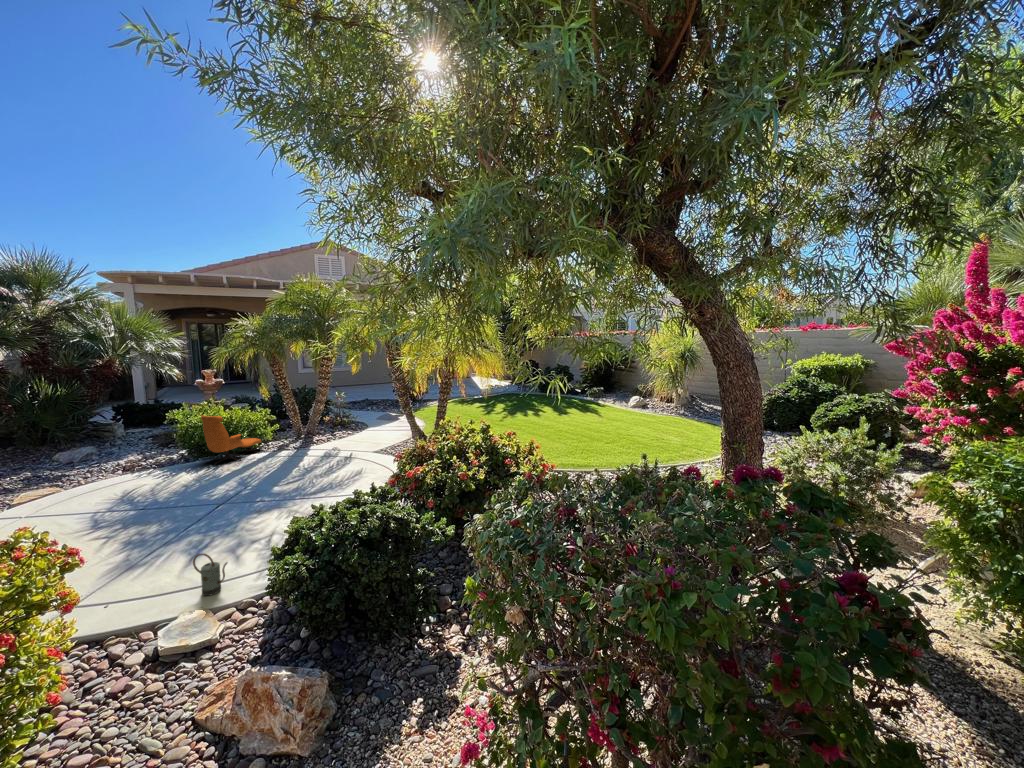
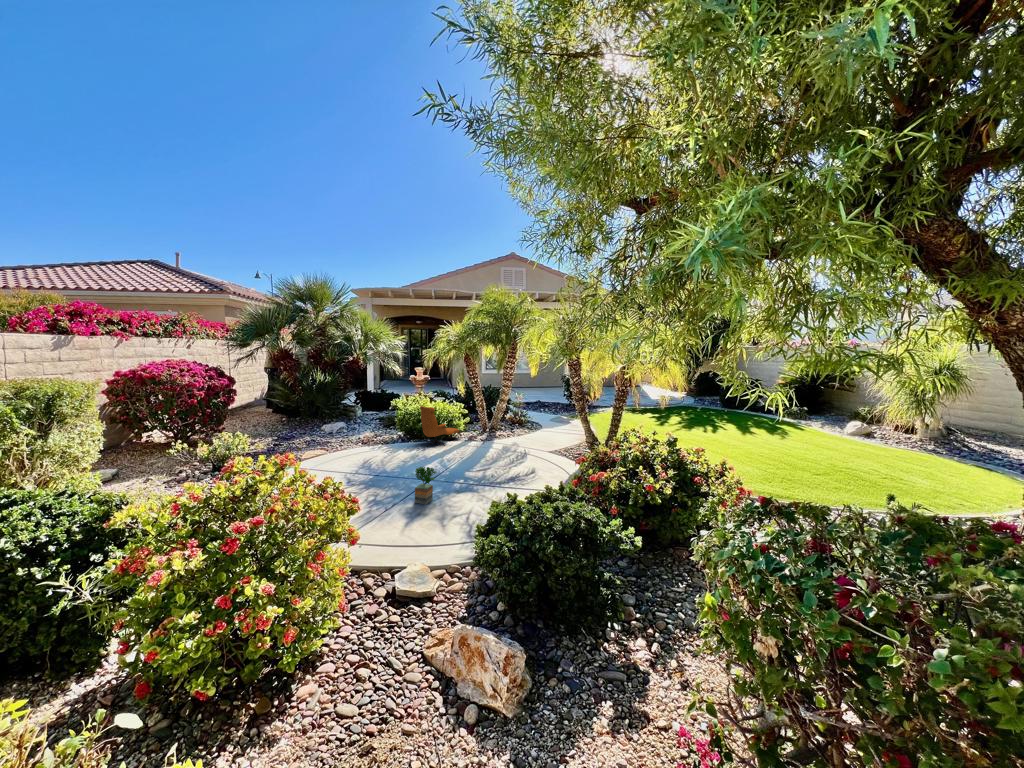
potted tree: none [188,490,224,538] -> present [415,467,437,505]
watering can: present [193,554,227,596] -> none [419,517,443,553]

